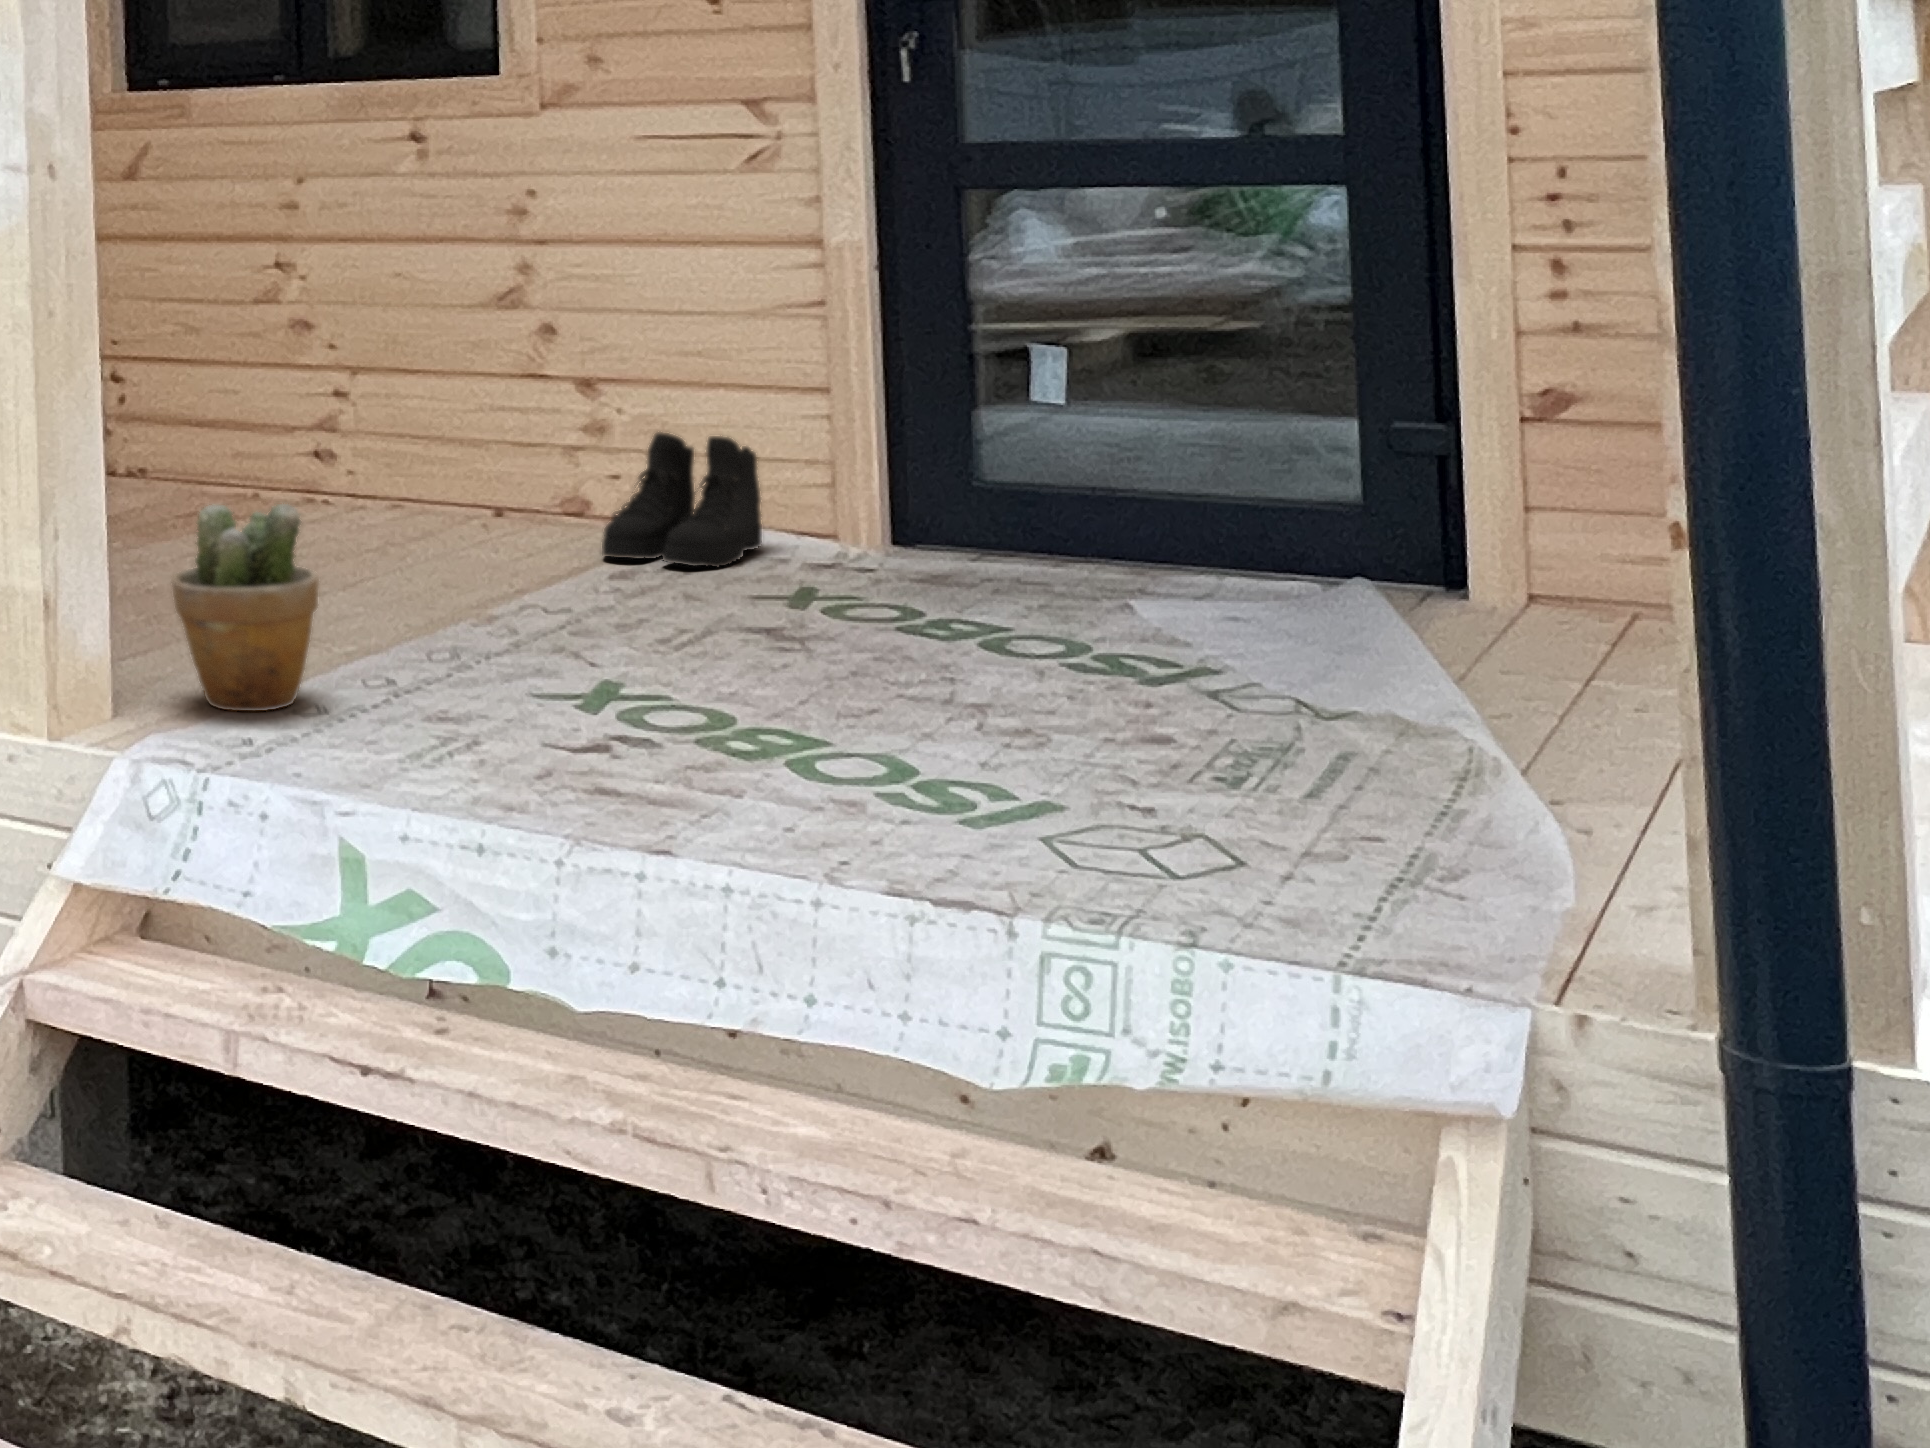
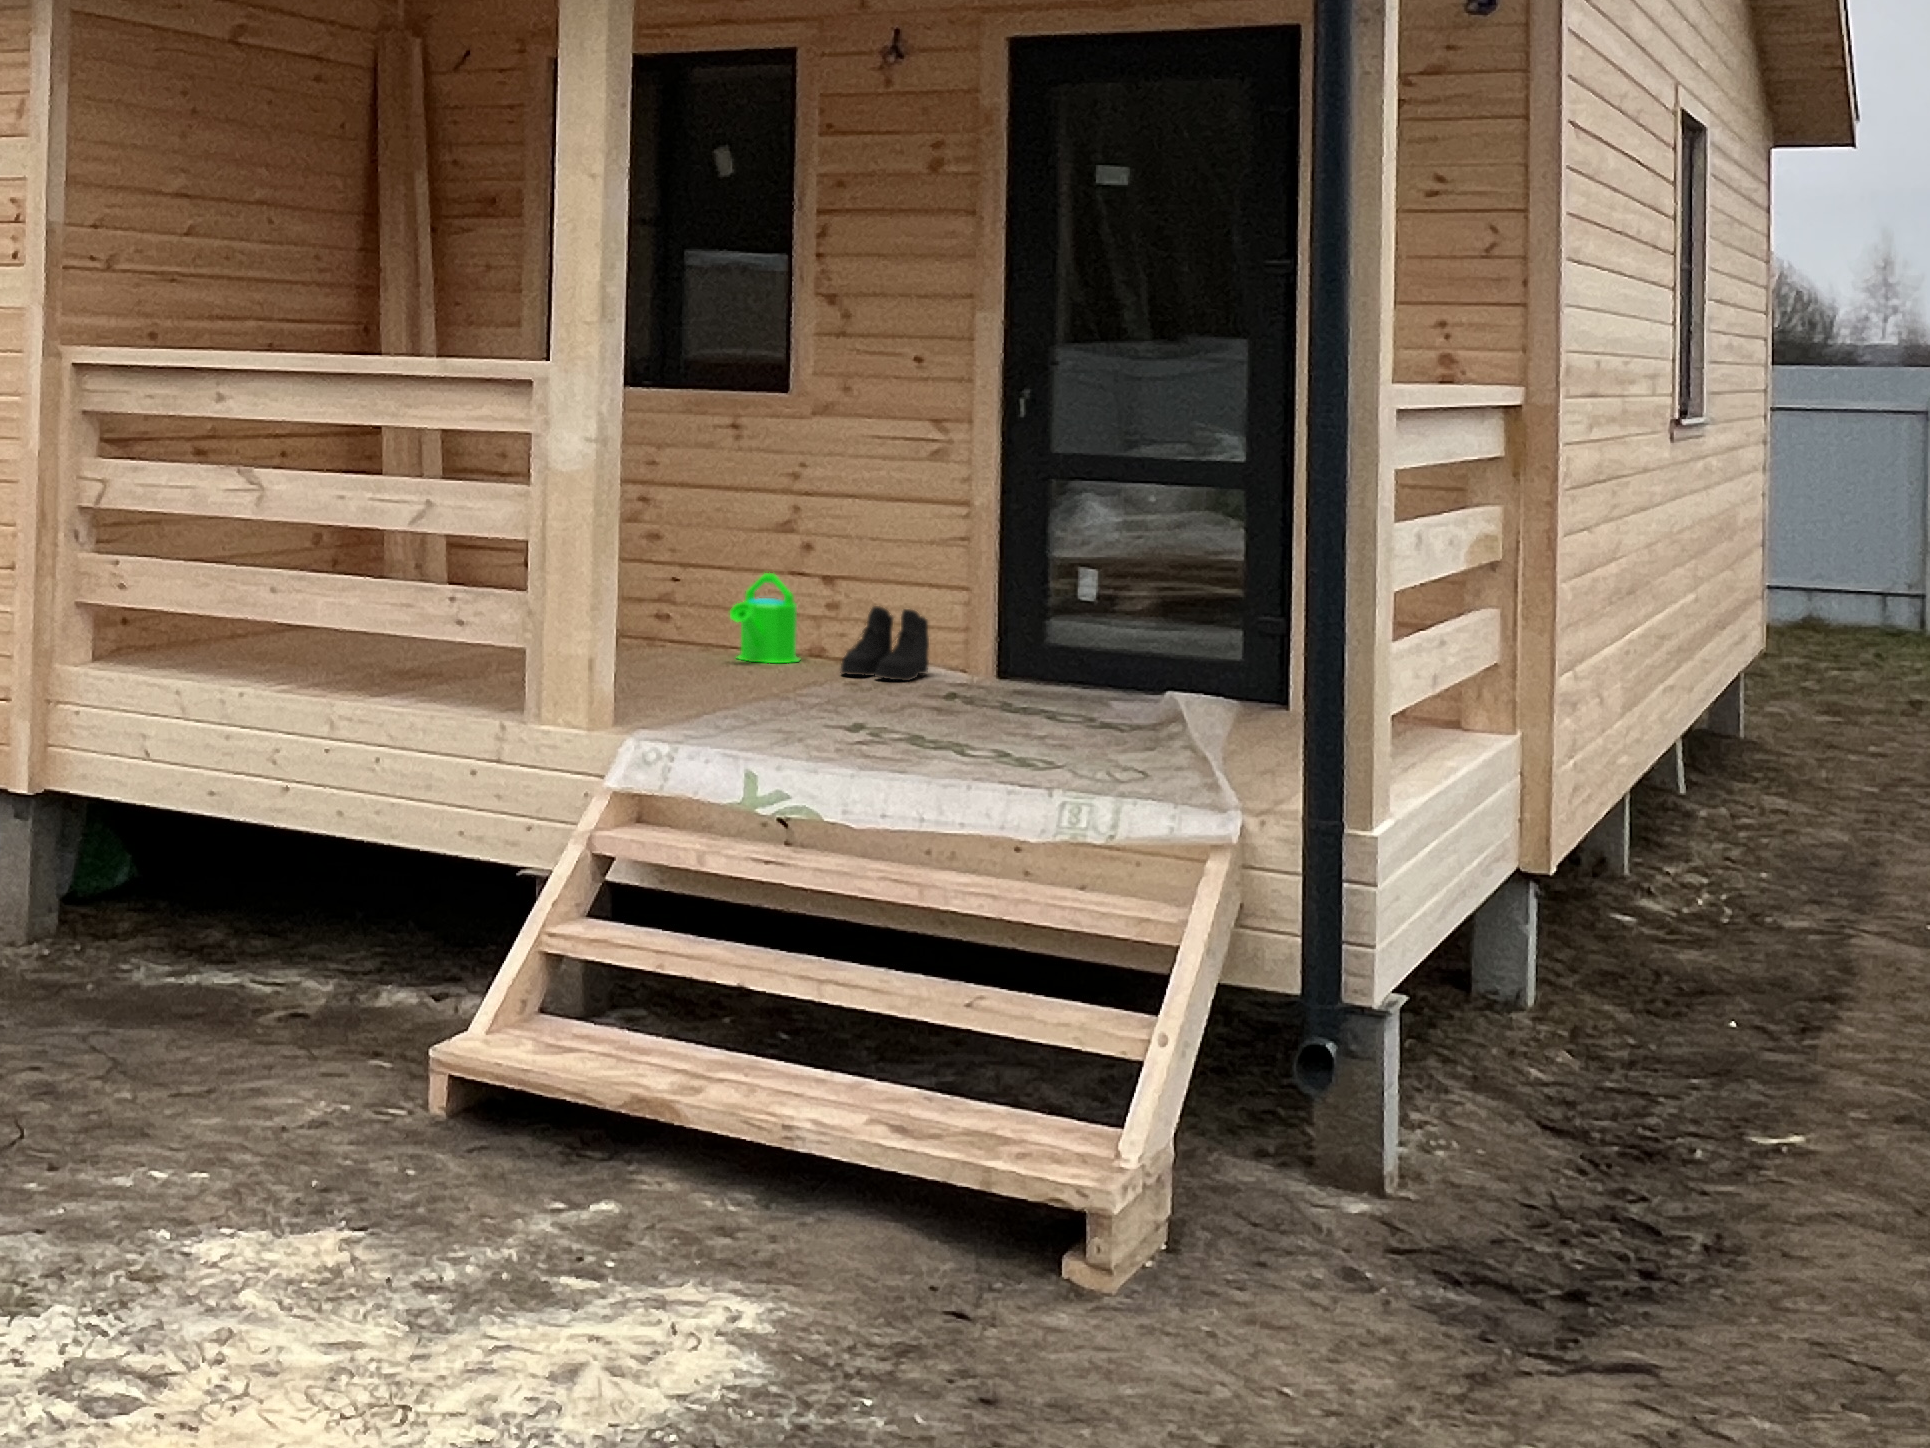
watering can: none [406,381,542,537] -> present [730,573,800,663]
potted plant: present [171,504,319,711] -> none [643,620,719,725]

